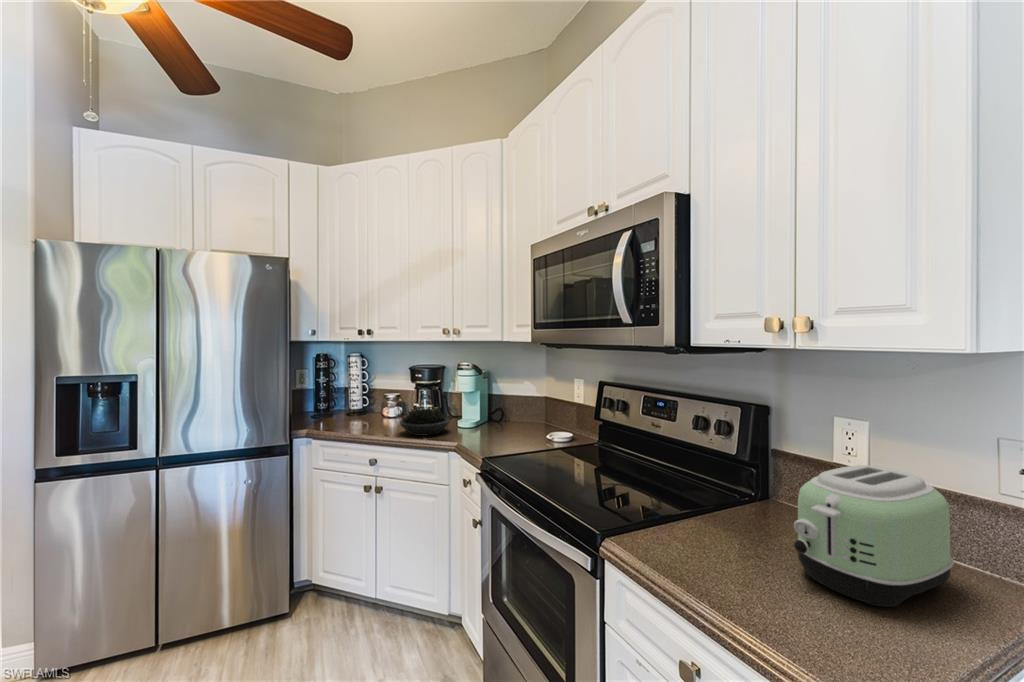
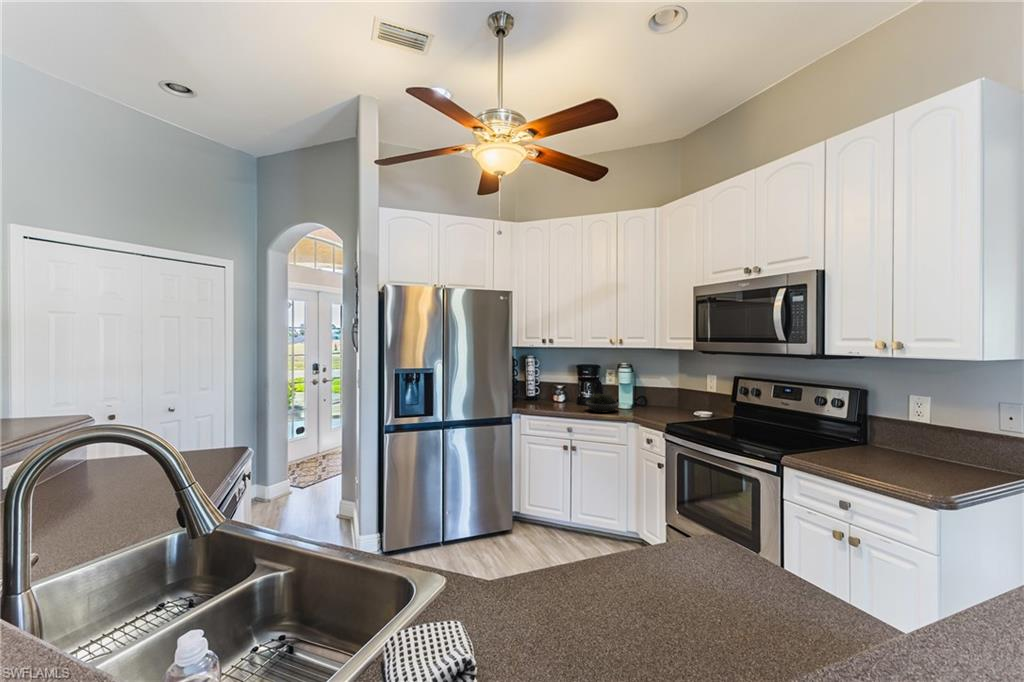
toaster: present [794,465,954,607] -> none [895,416,976,474]

